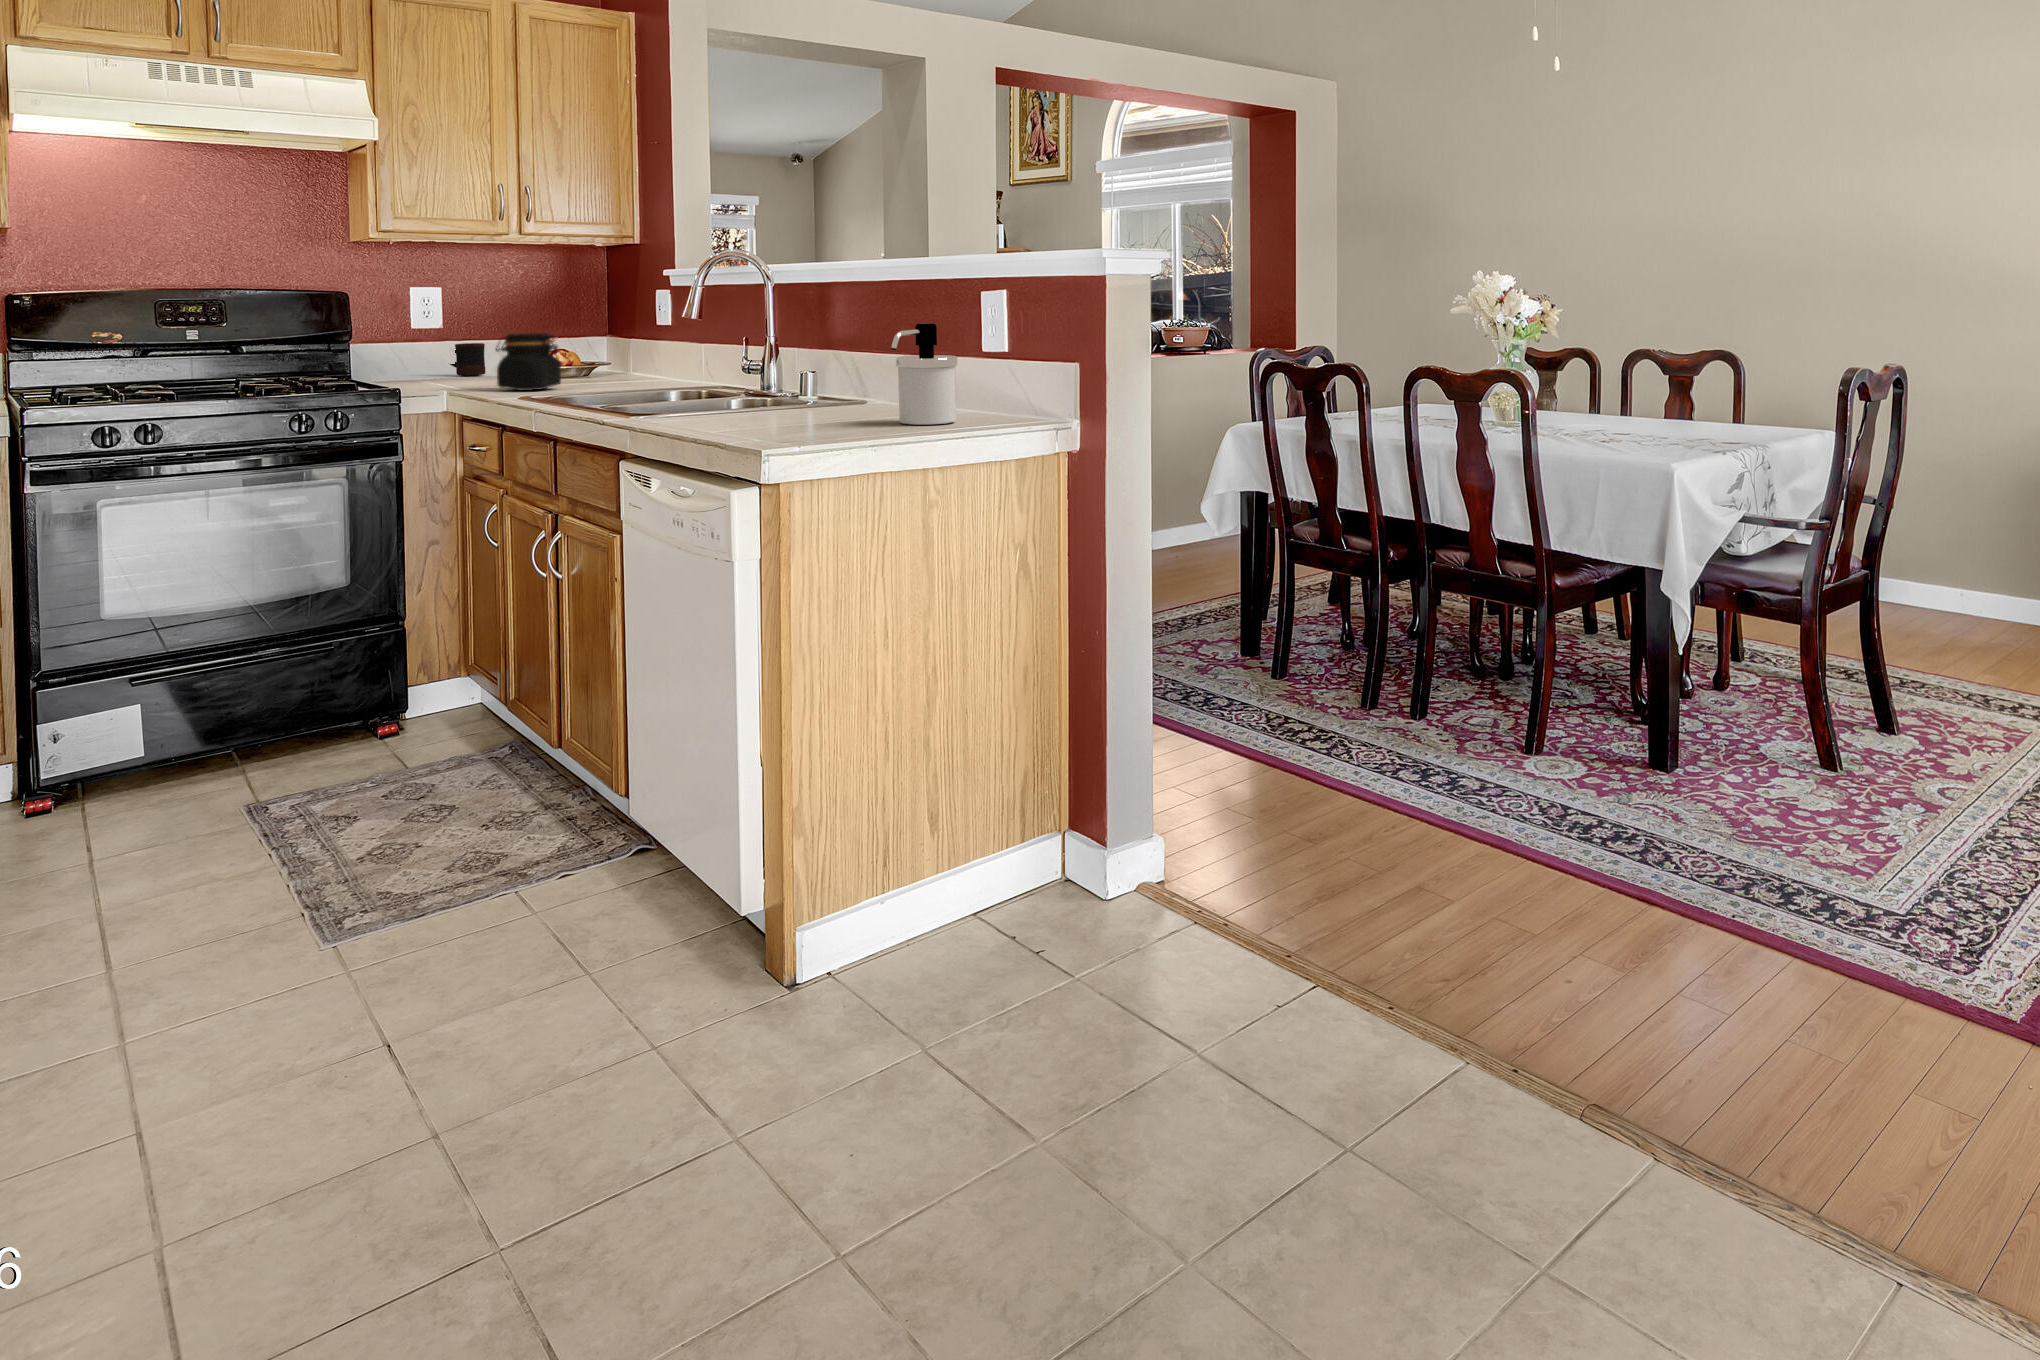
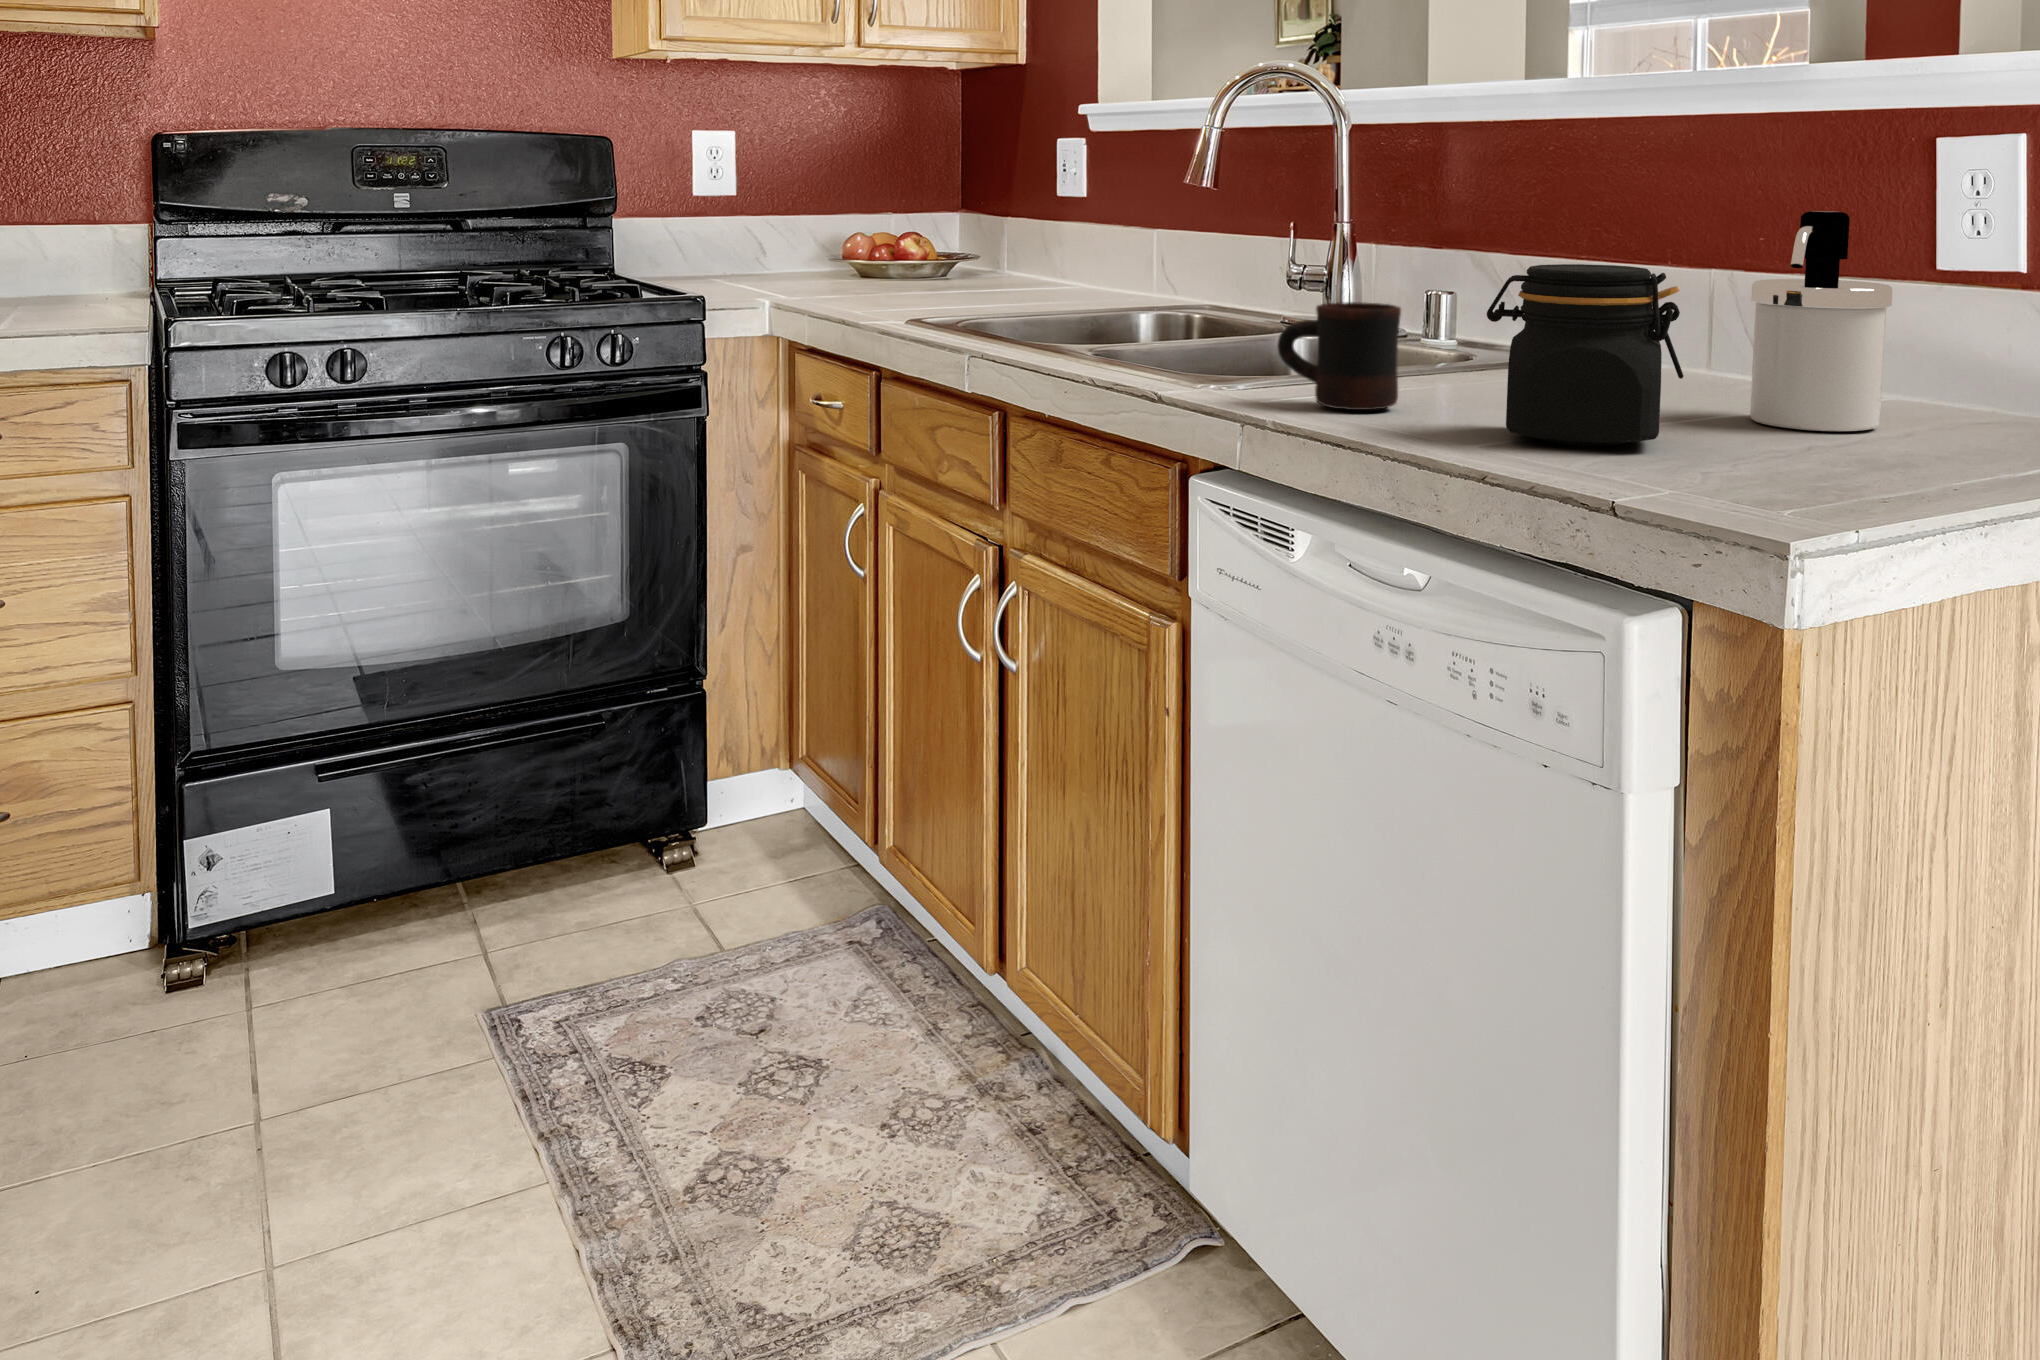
jar: present [496,333,561,390] -> present [1487,264,1683,446]
mug: present [450,343,486,376] -> present [1277,302,1401,410]

